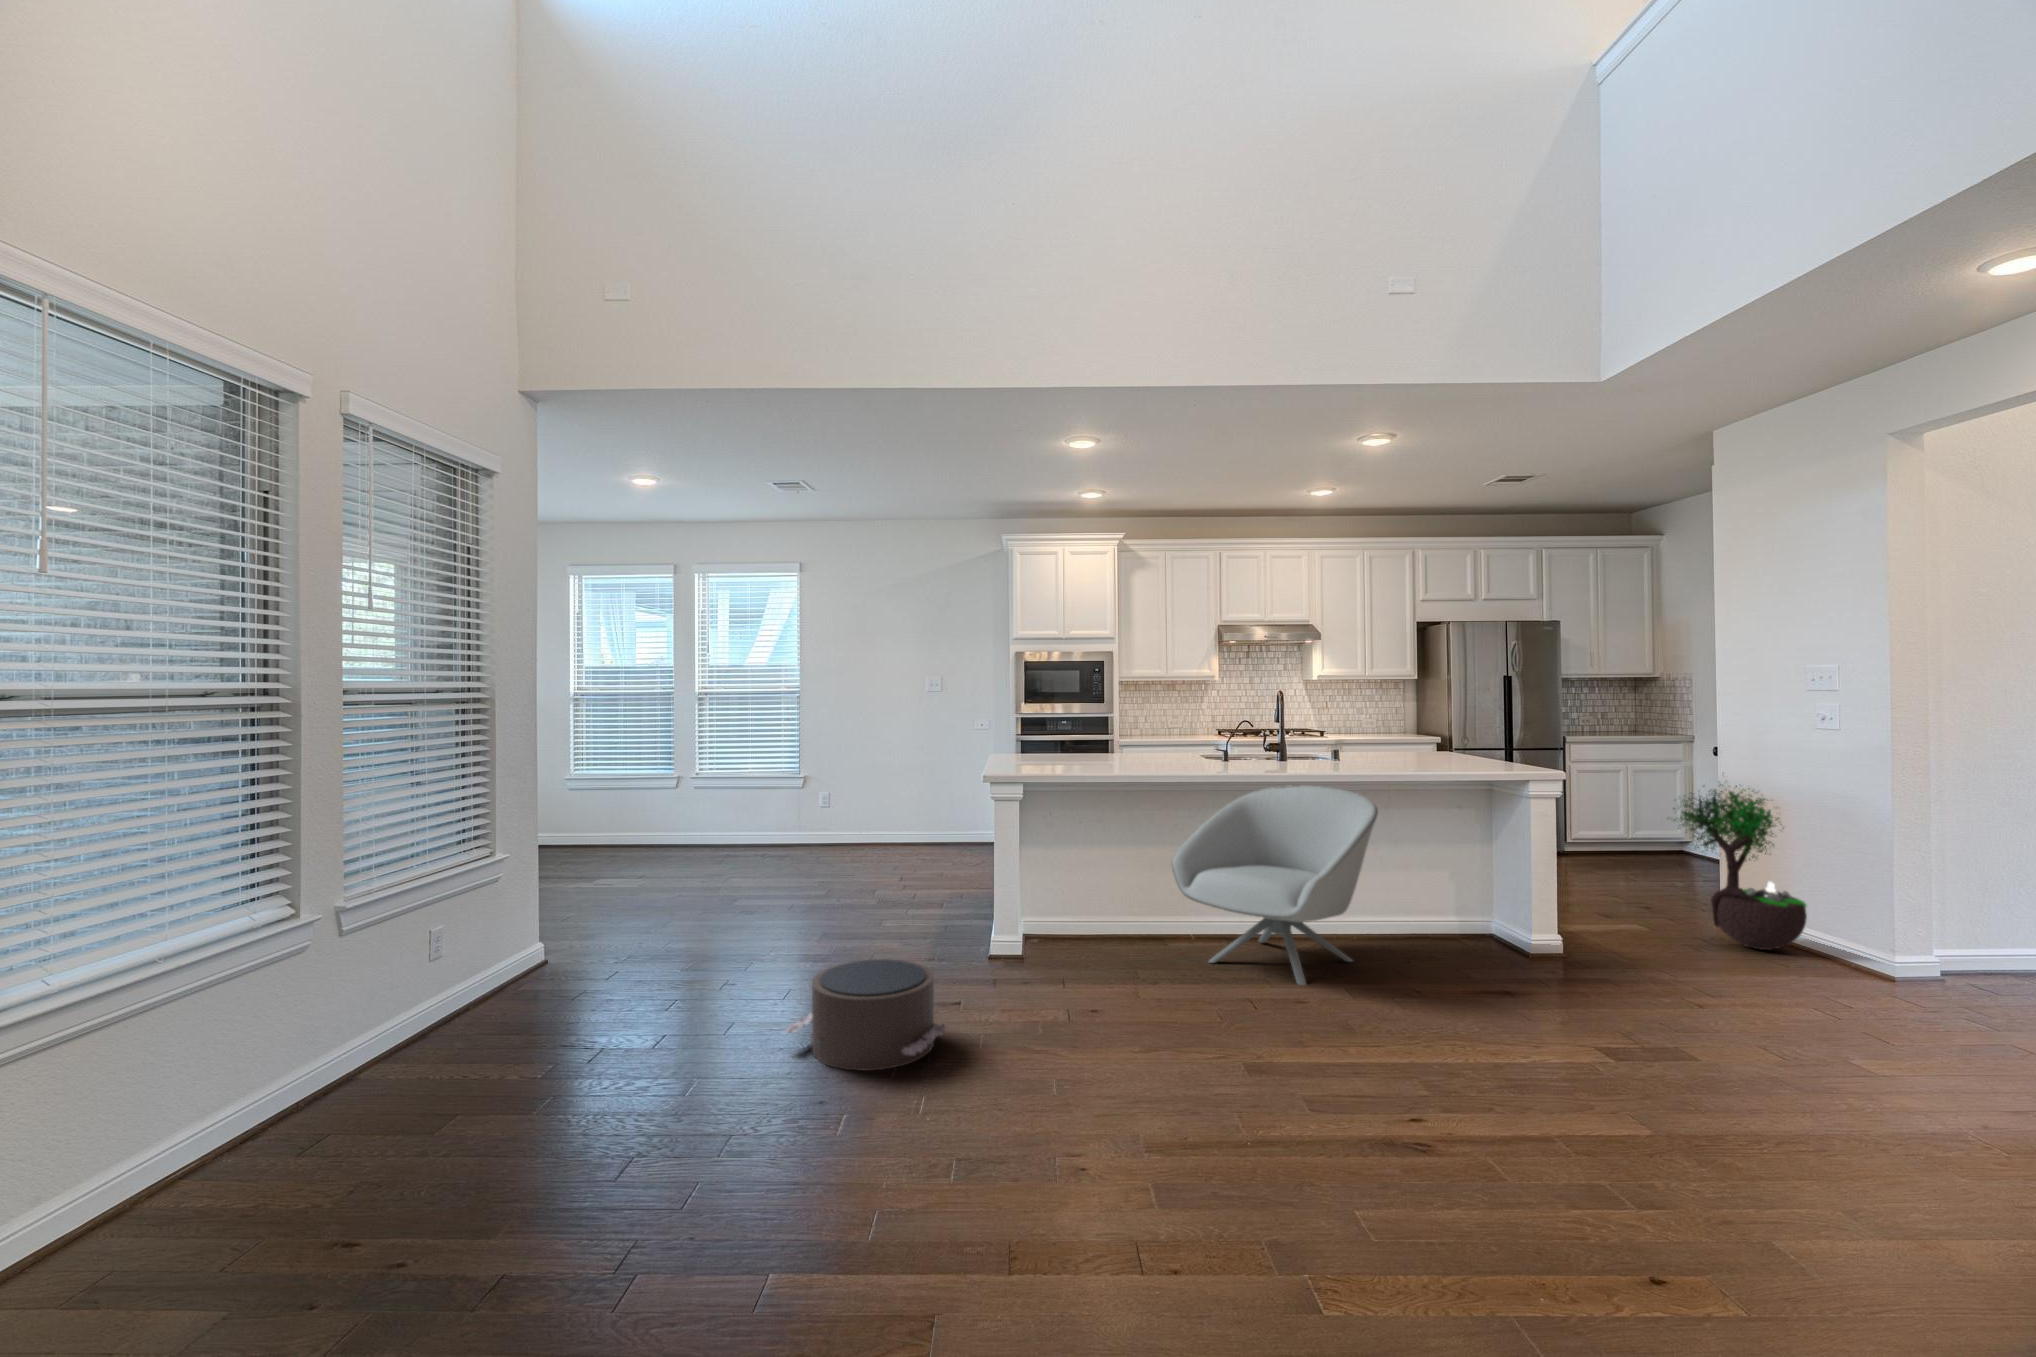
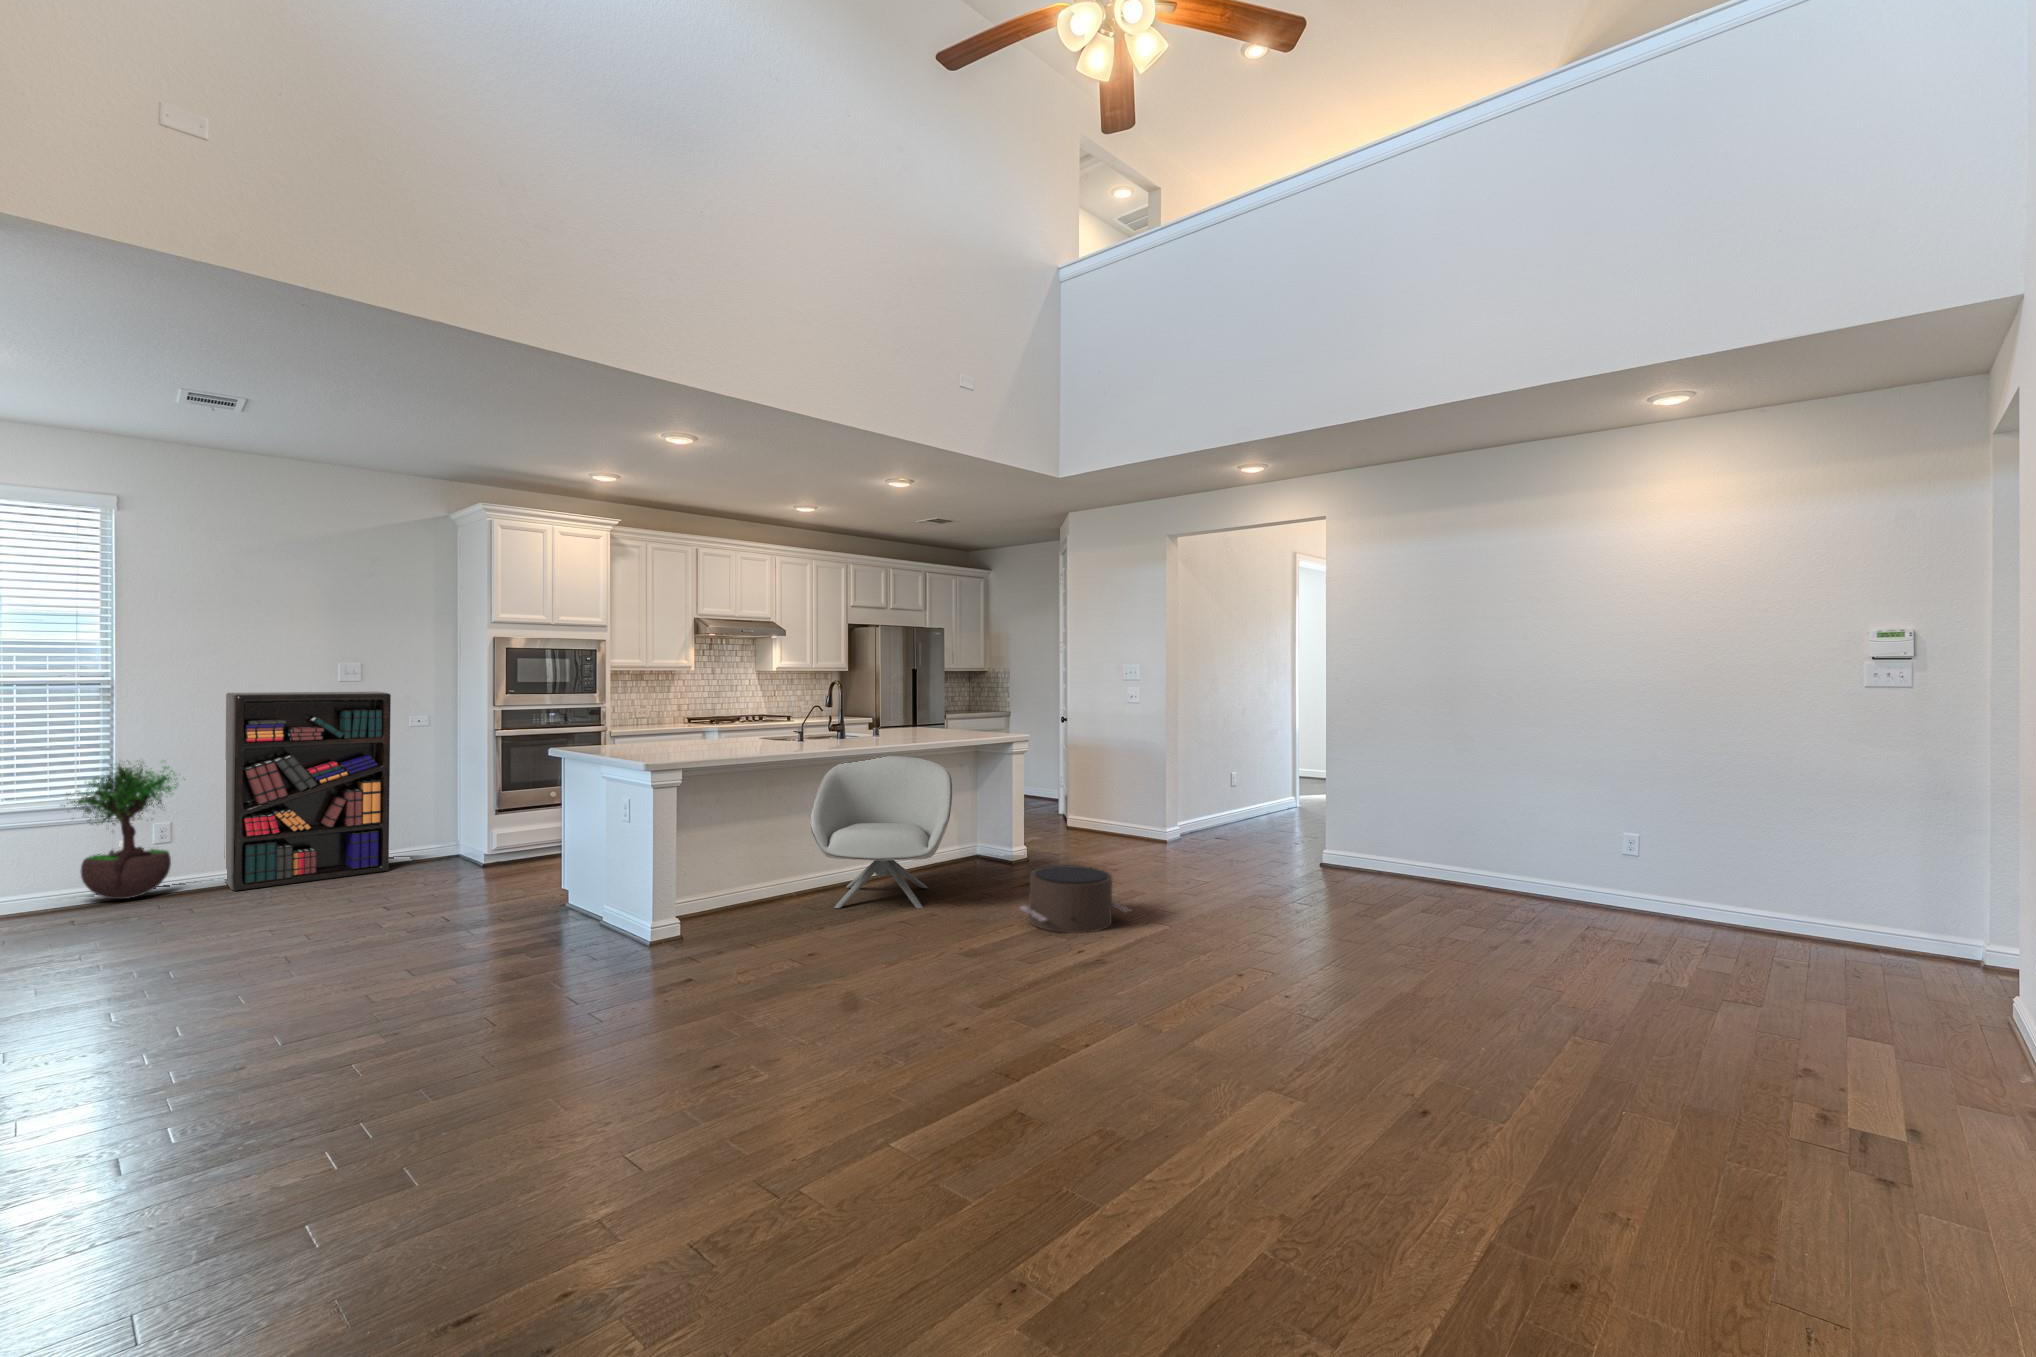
bookshelf: none [848,703,951,854] -> present [224,692,391,891]
potted tree: present [1667,784,1807,950] -> present [64,763,185,899]
pouf: present [786,959,948,1071] -> present [1020,865,1130,933]

